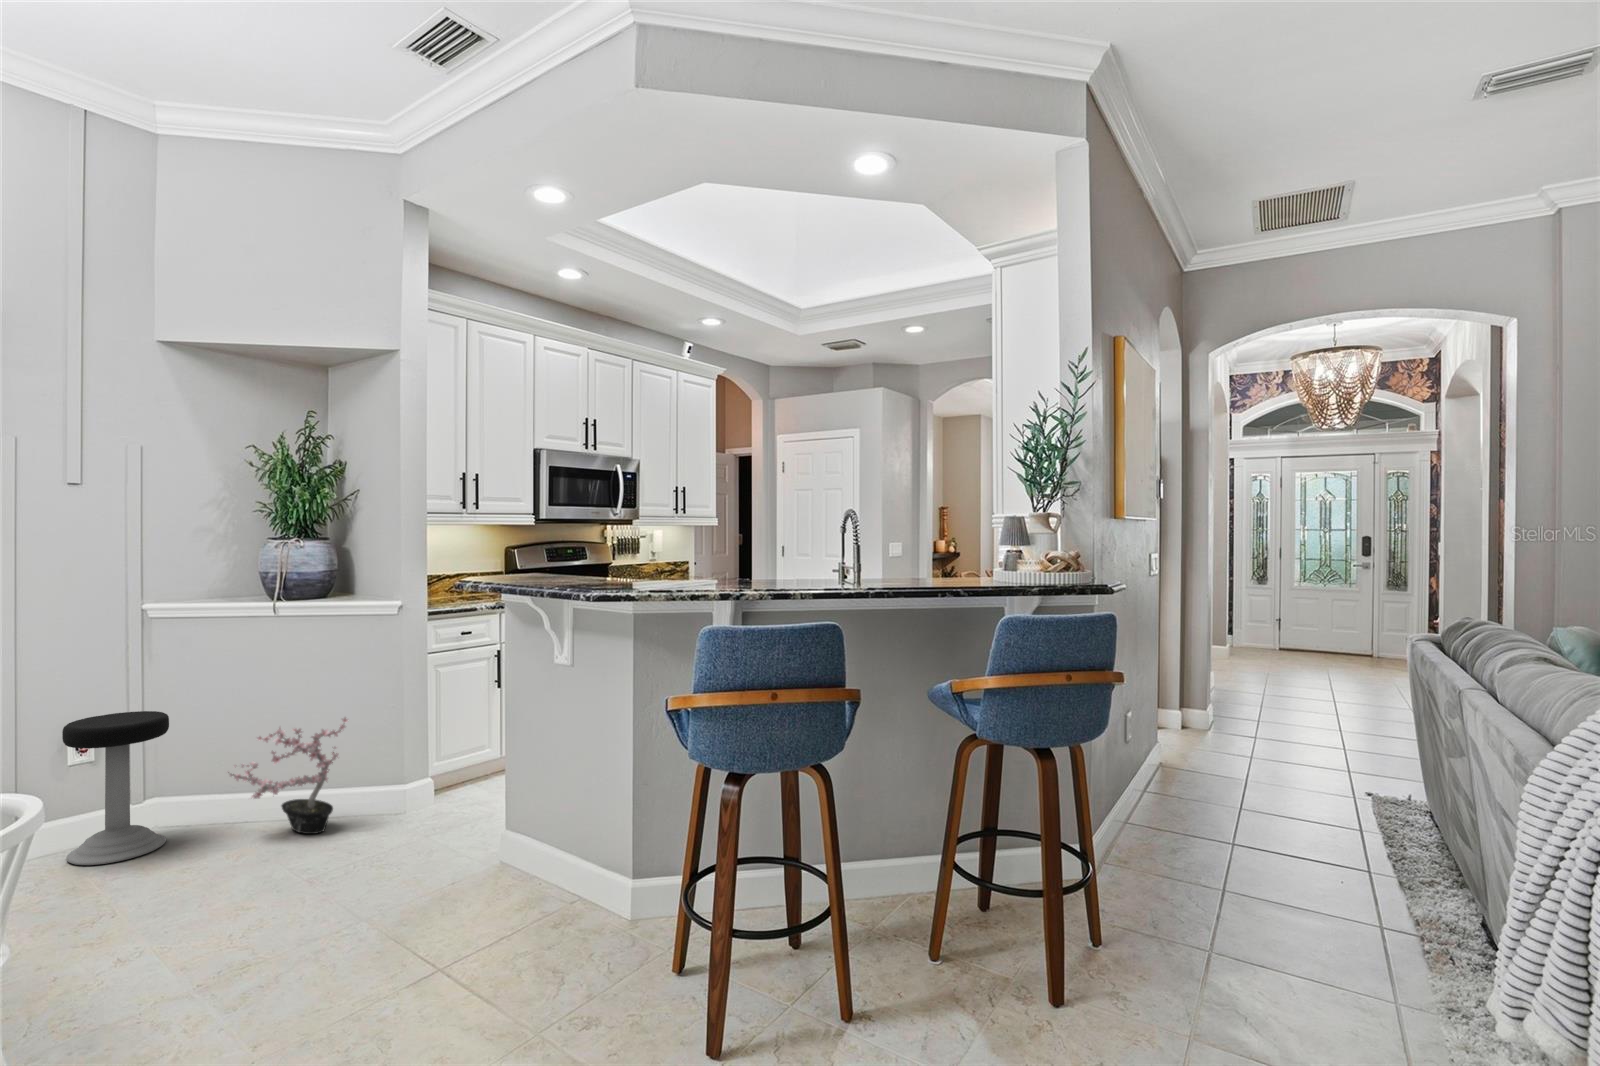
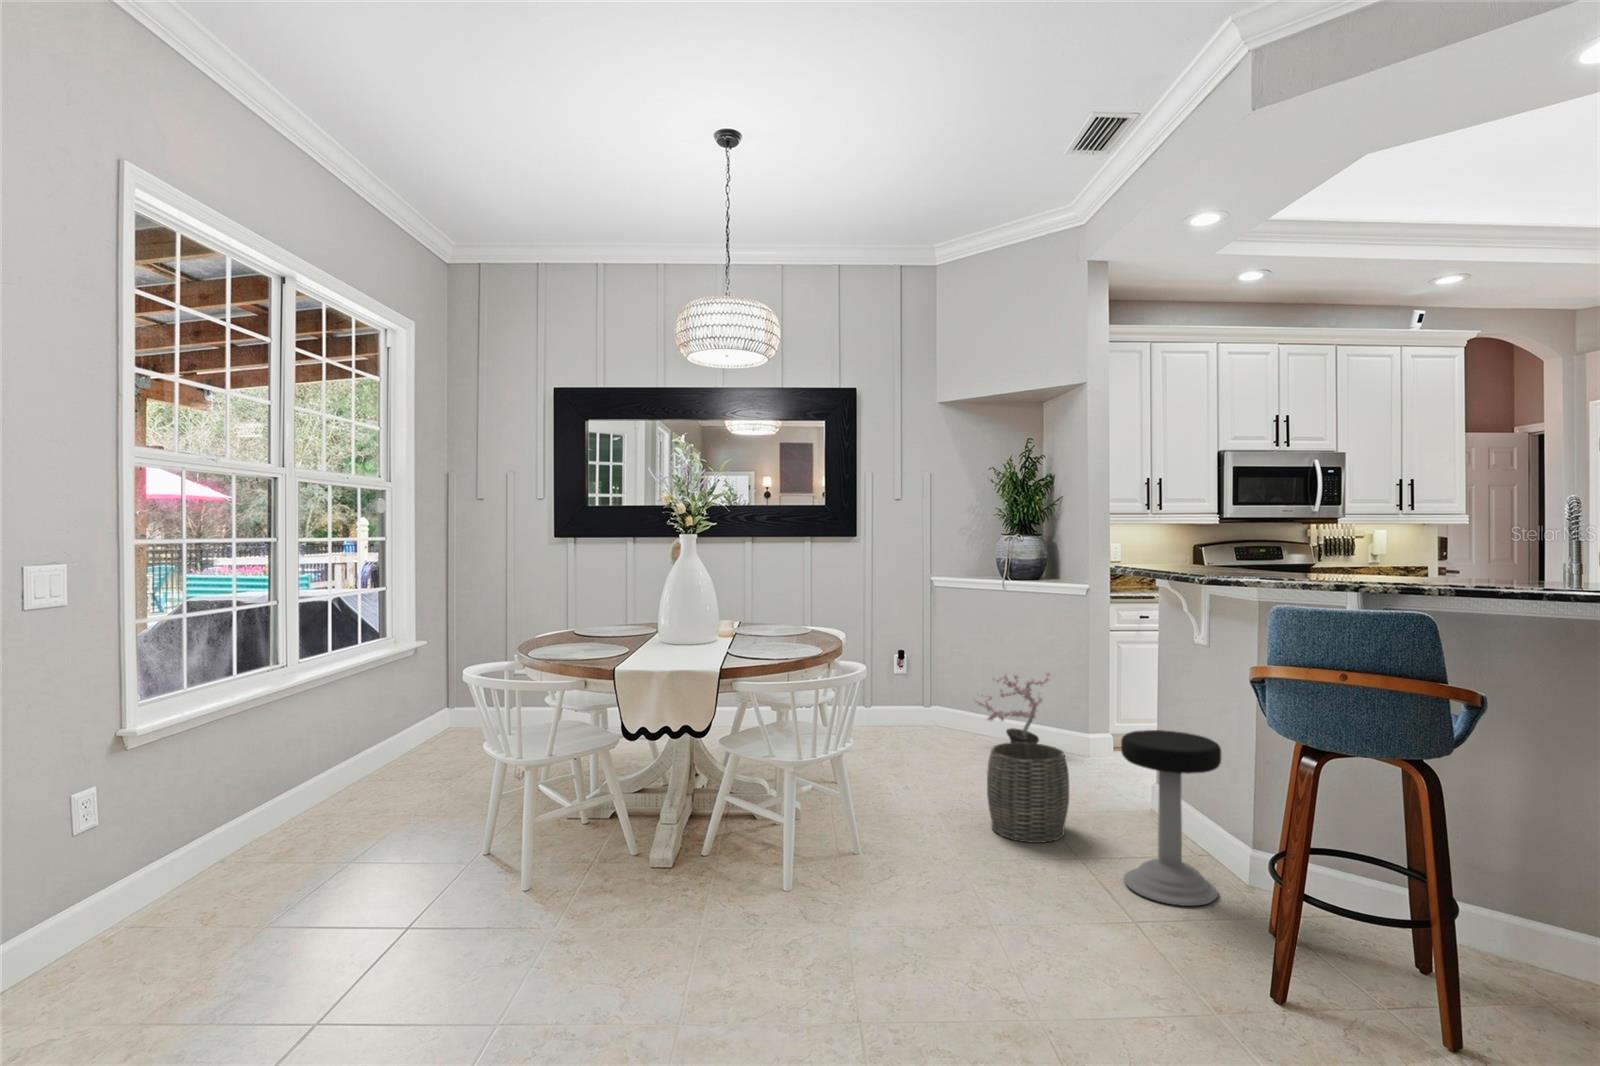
stool: present [62,711,169,865] -> present [1121,730,1221,906]
woven basket: none [277,830,407,990] -> present [987,742,1069,843]

